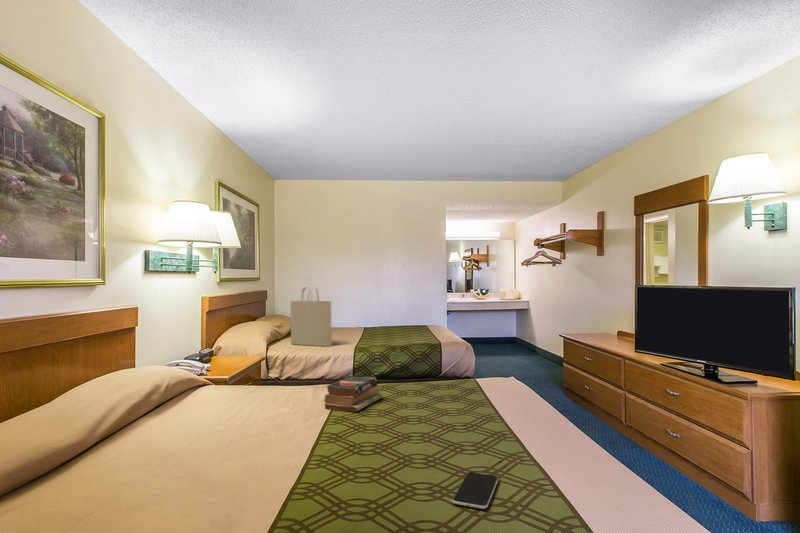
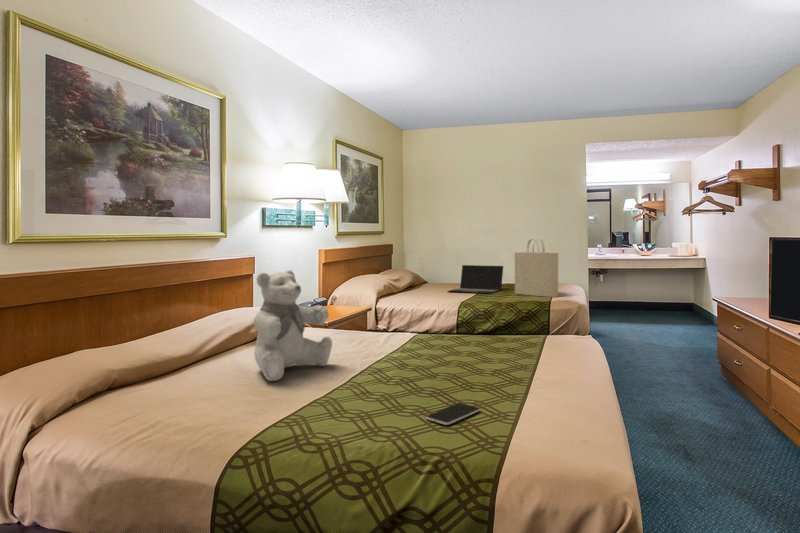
tote bag: present [291,287,332,346] -> present [515,239,558,297]
laptop: none [331,309,381,335] -> present [448,265,503,294]
teddy bear: none [176,324,275,474] -> present [254,270,332,381]
book: present [324,376,383,411] -> none [388,325,446,355]

